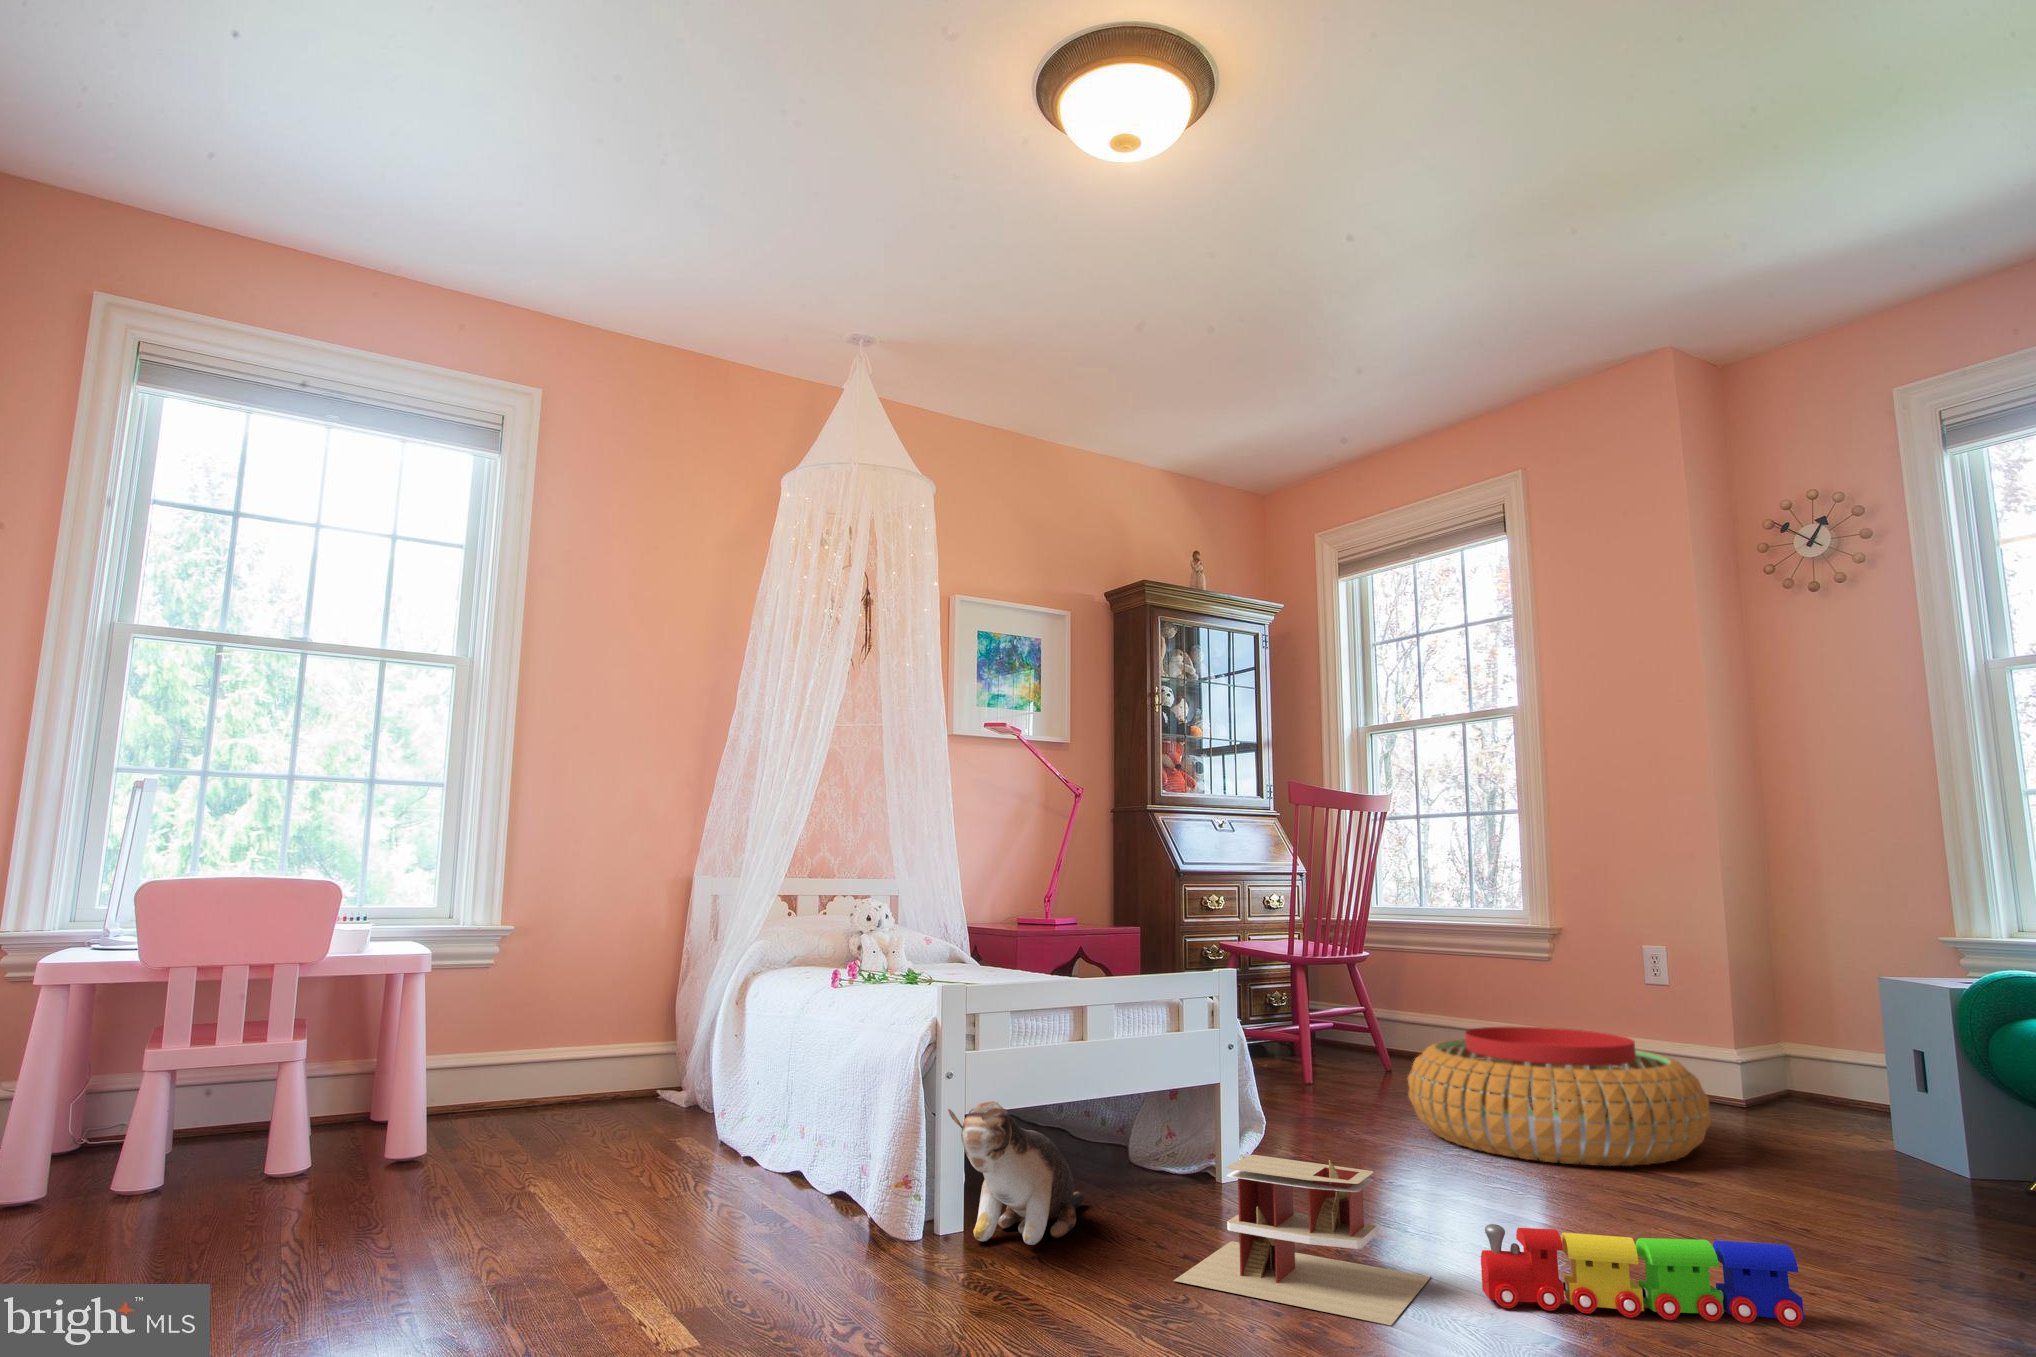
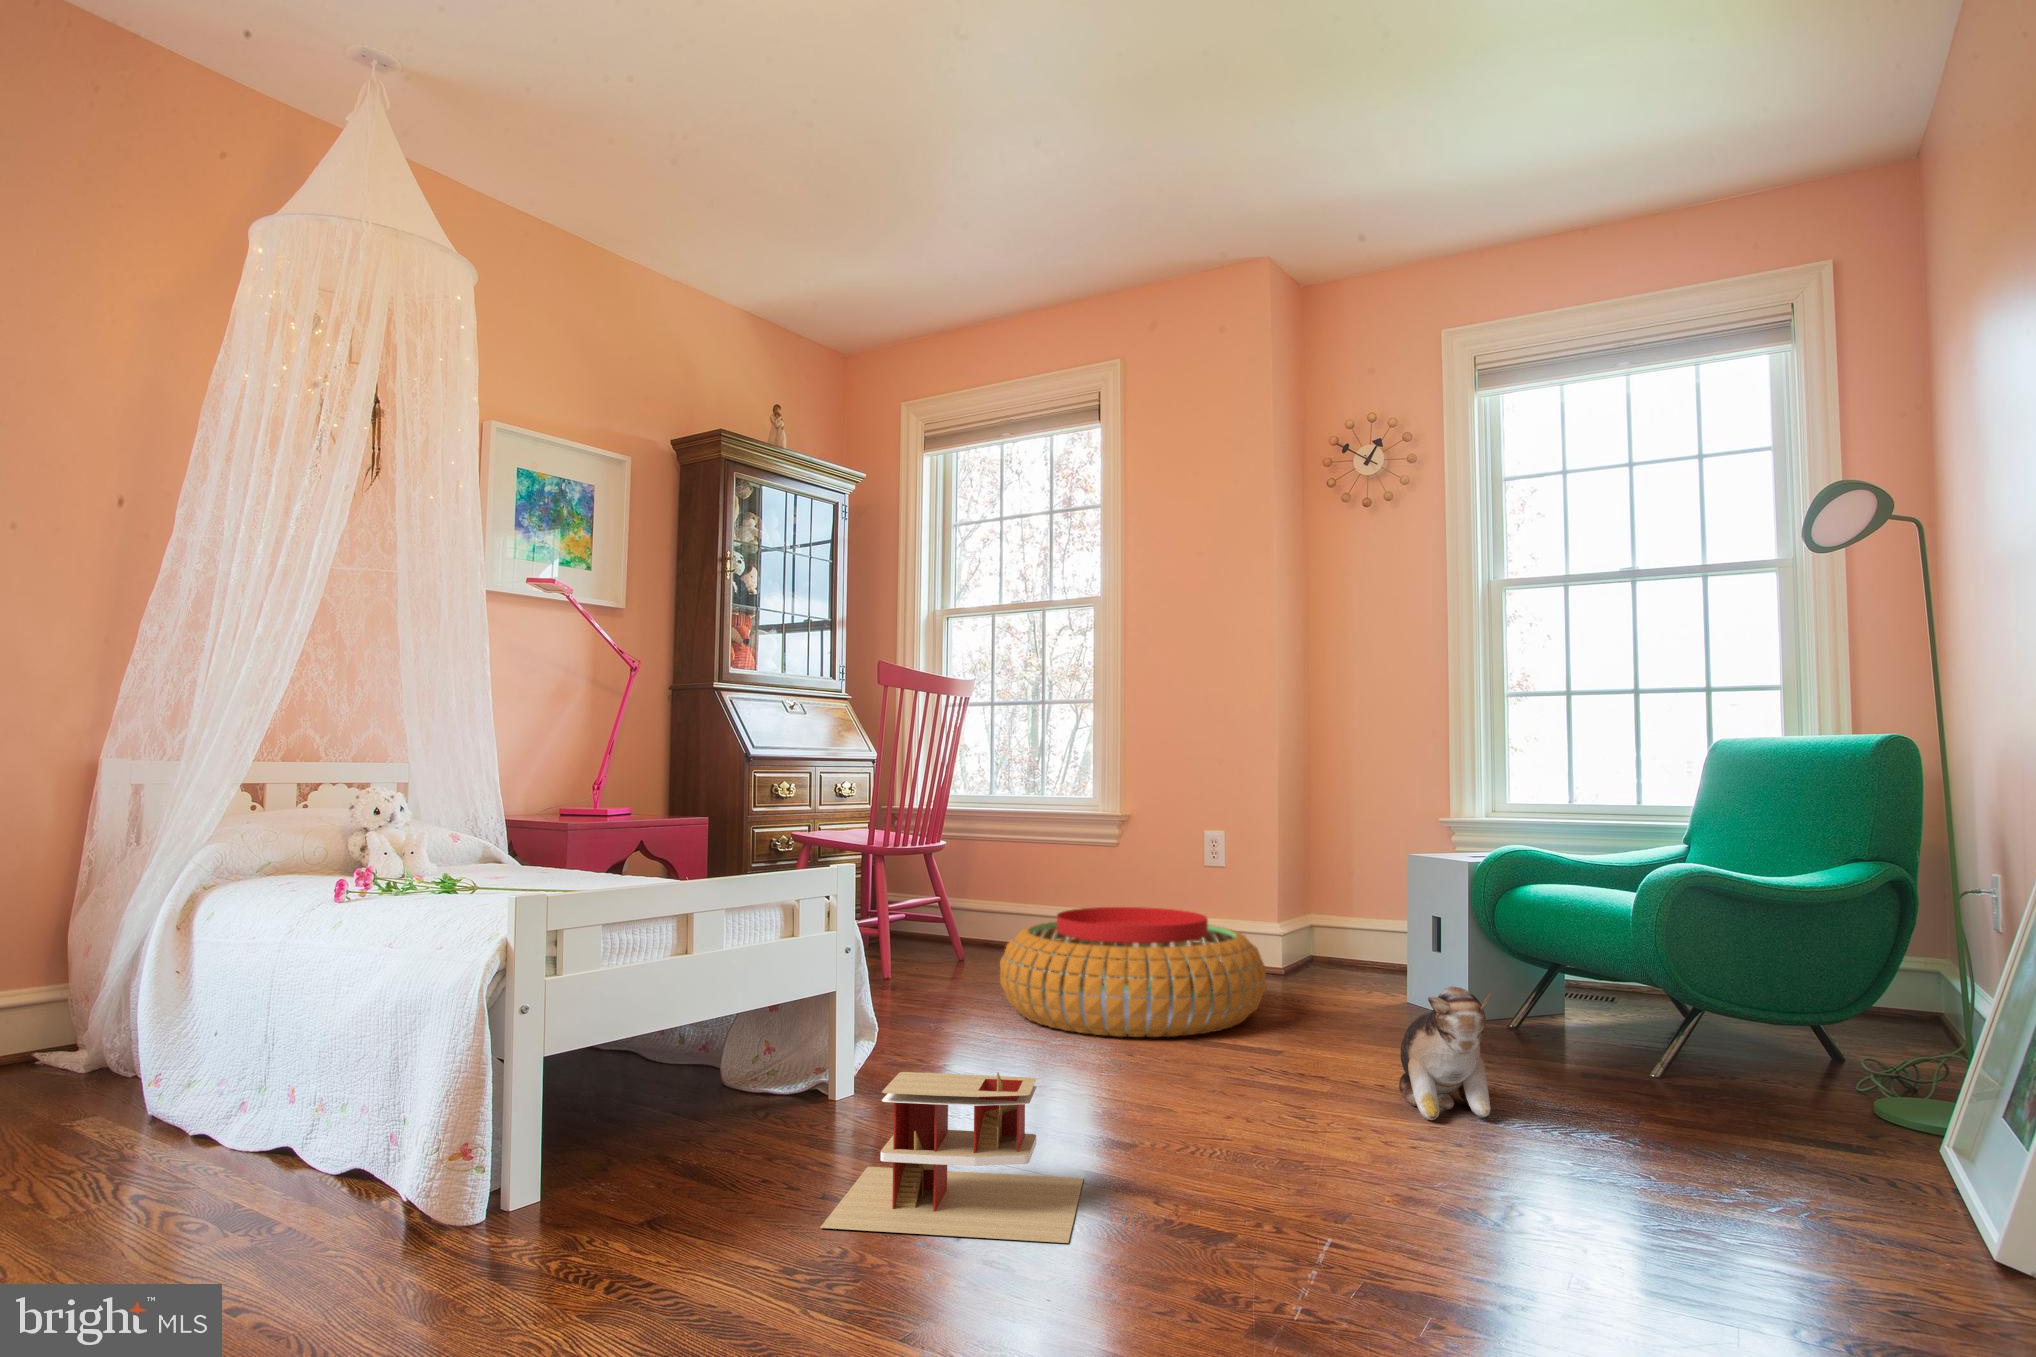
plush toy: present [948,1101,1084,1245] -> present [1399,986,1492,1120]
toy train: present [1481,1224,1804,1327] -> none [1140,1106,1413,1203]

